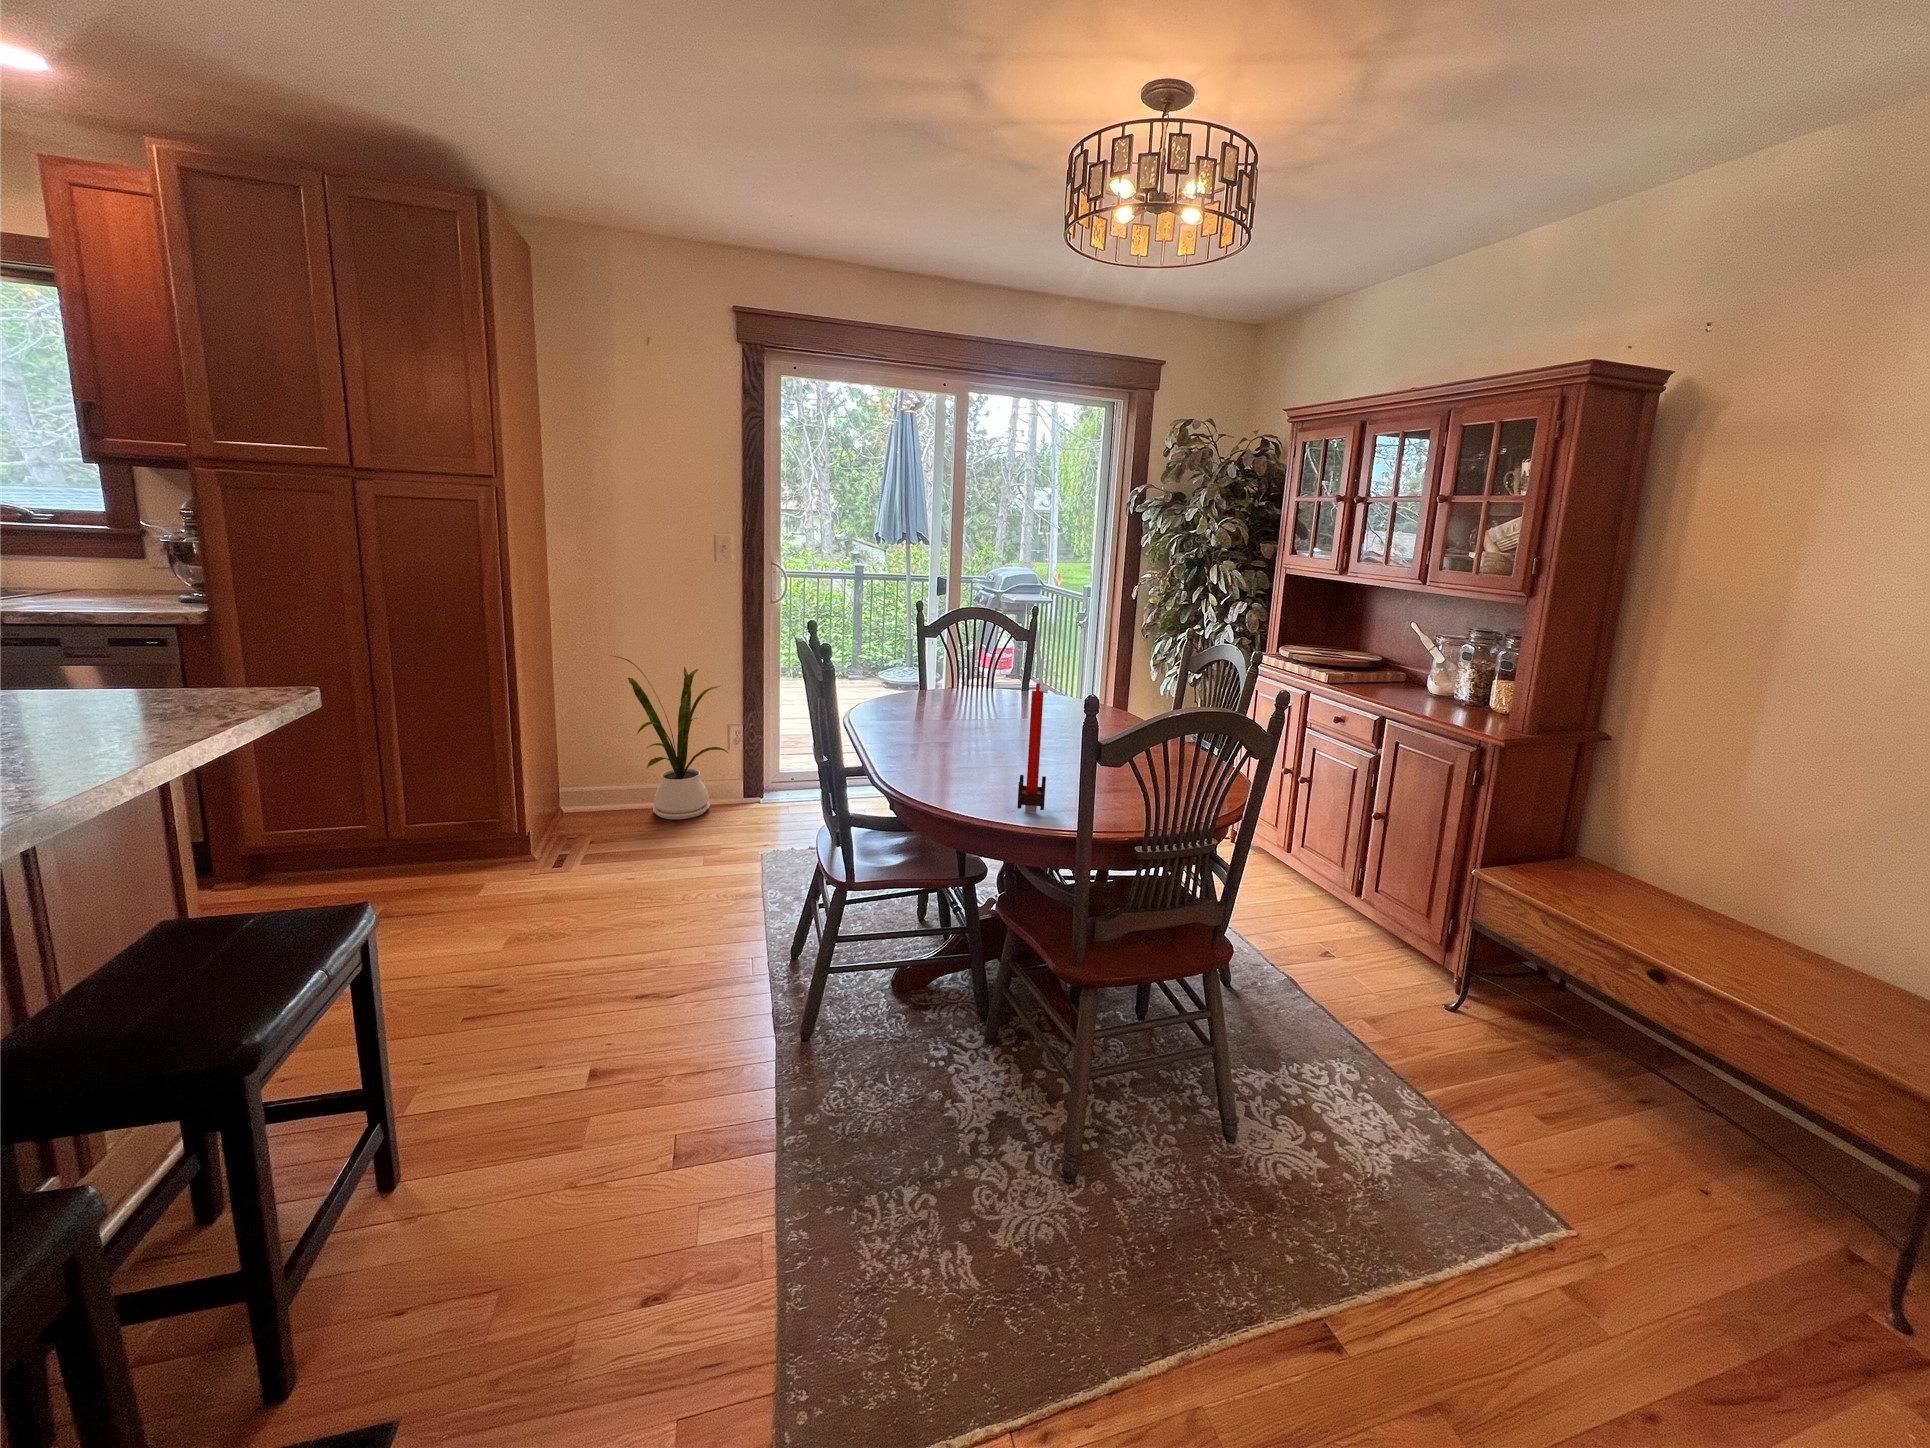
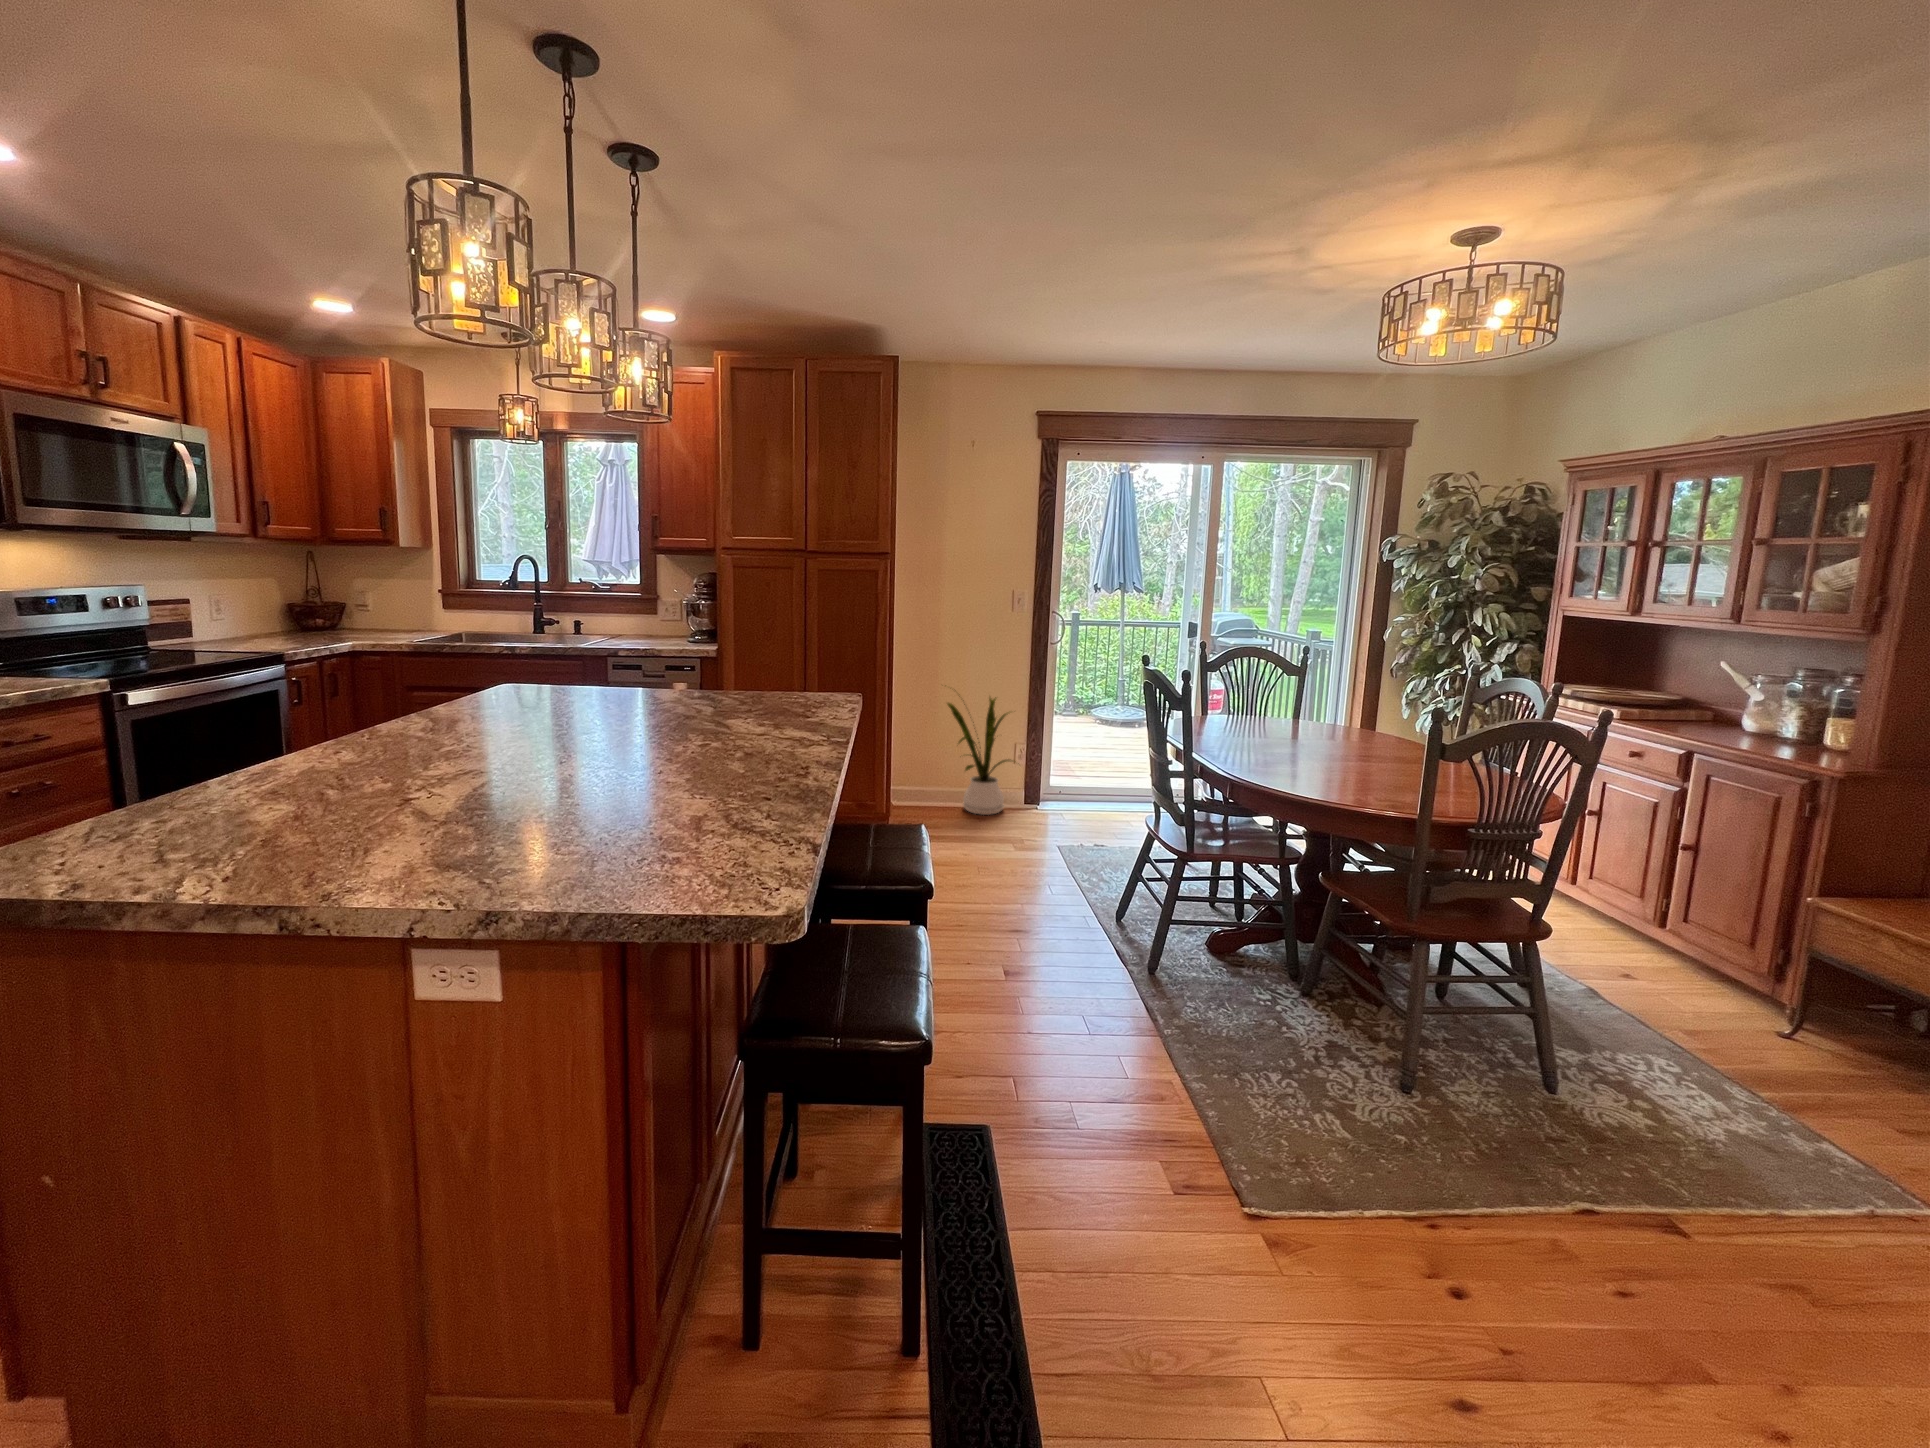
candle: present [1017,683,1046,813] -> none [1355,702,1383,802]

